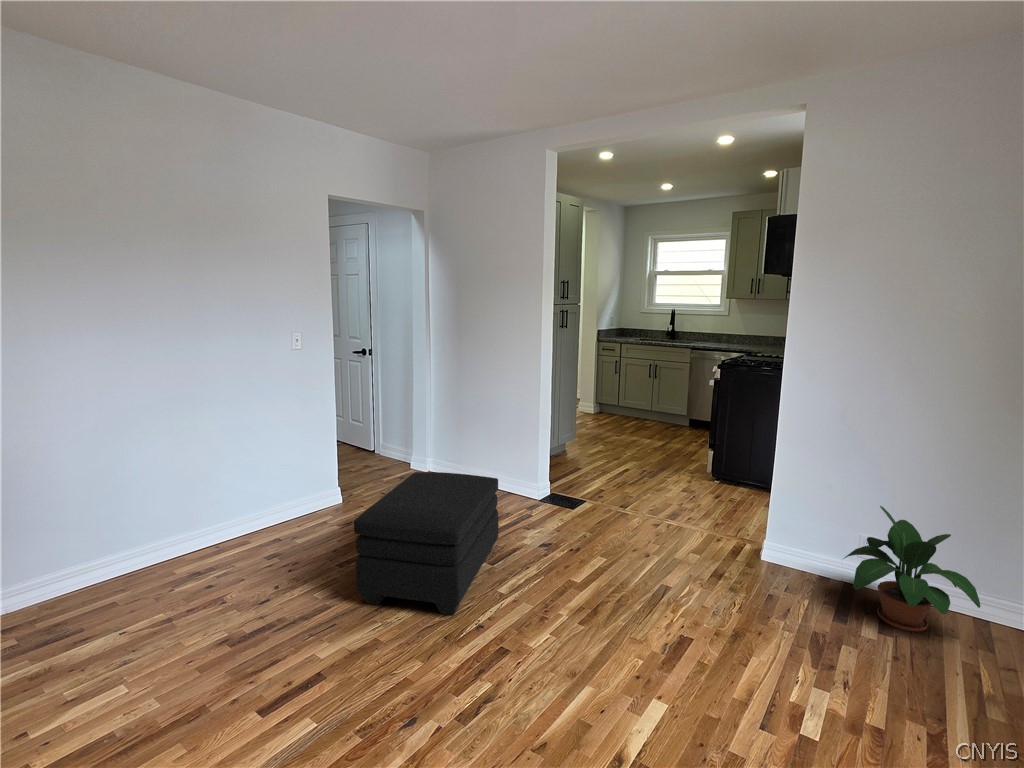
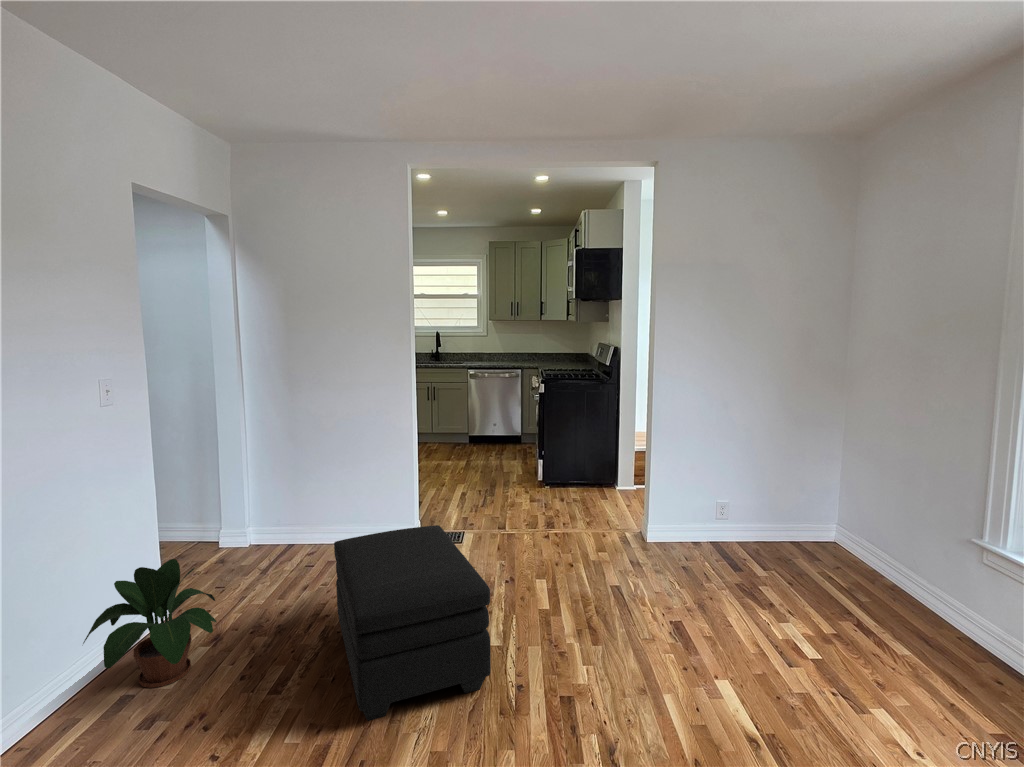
potted plant: present [843,506,980,631] -> present [83,559,216,688]

